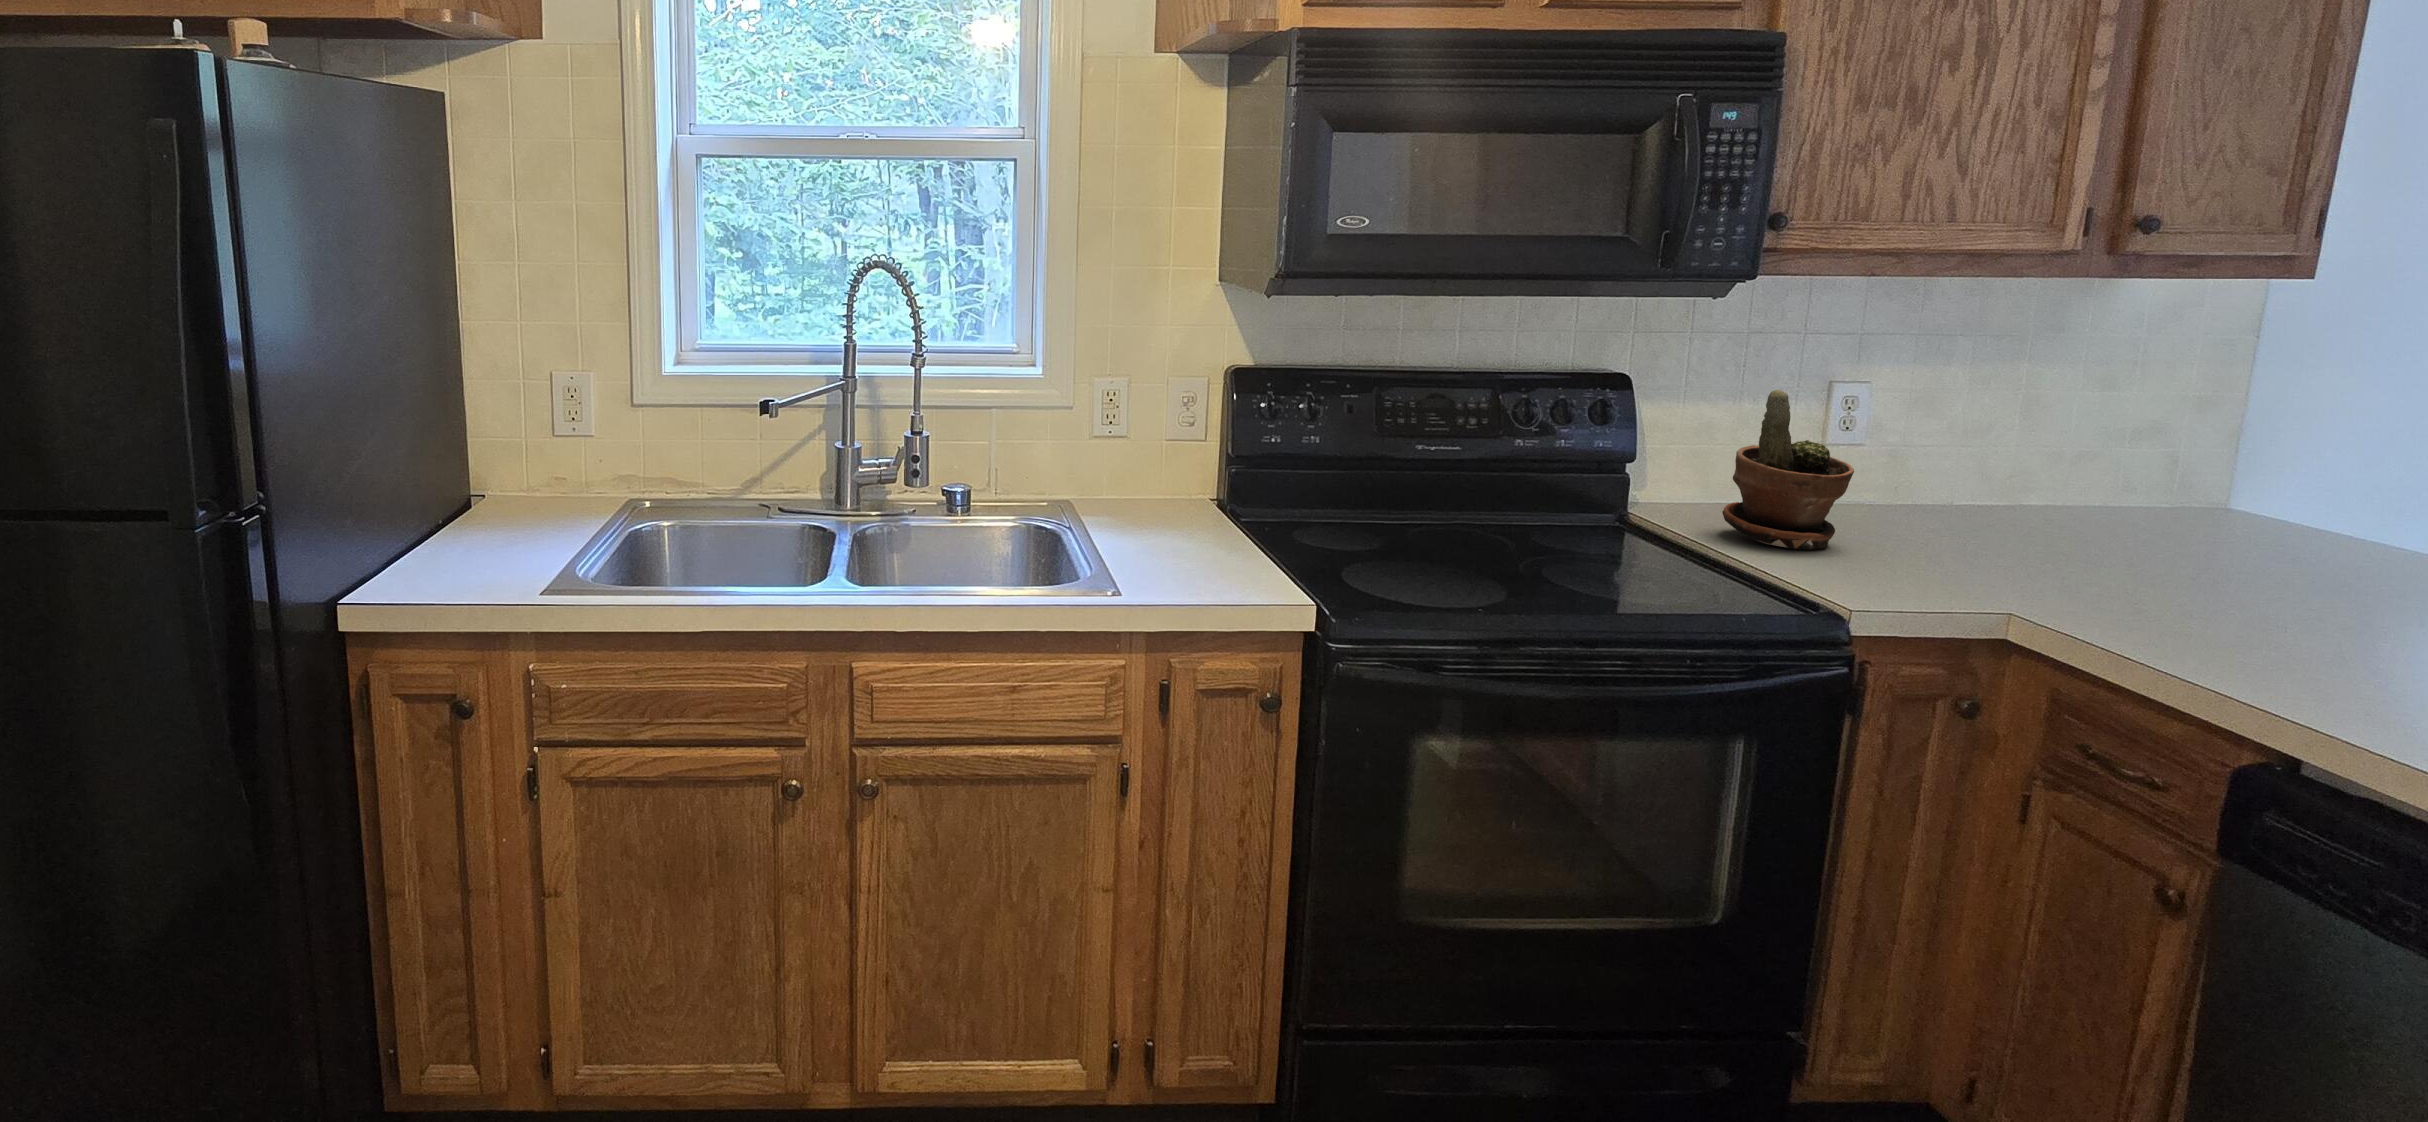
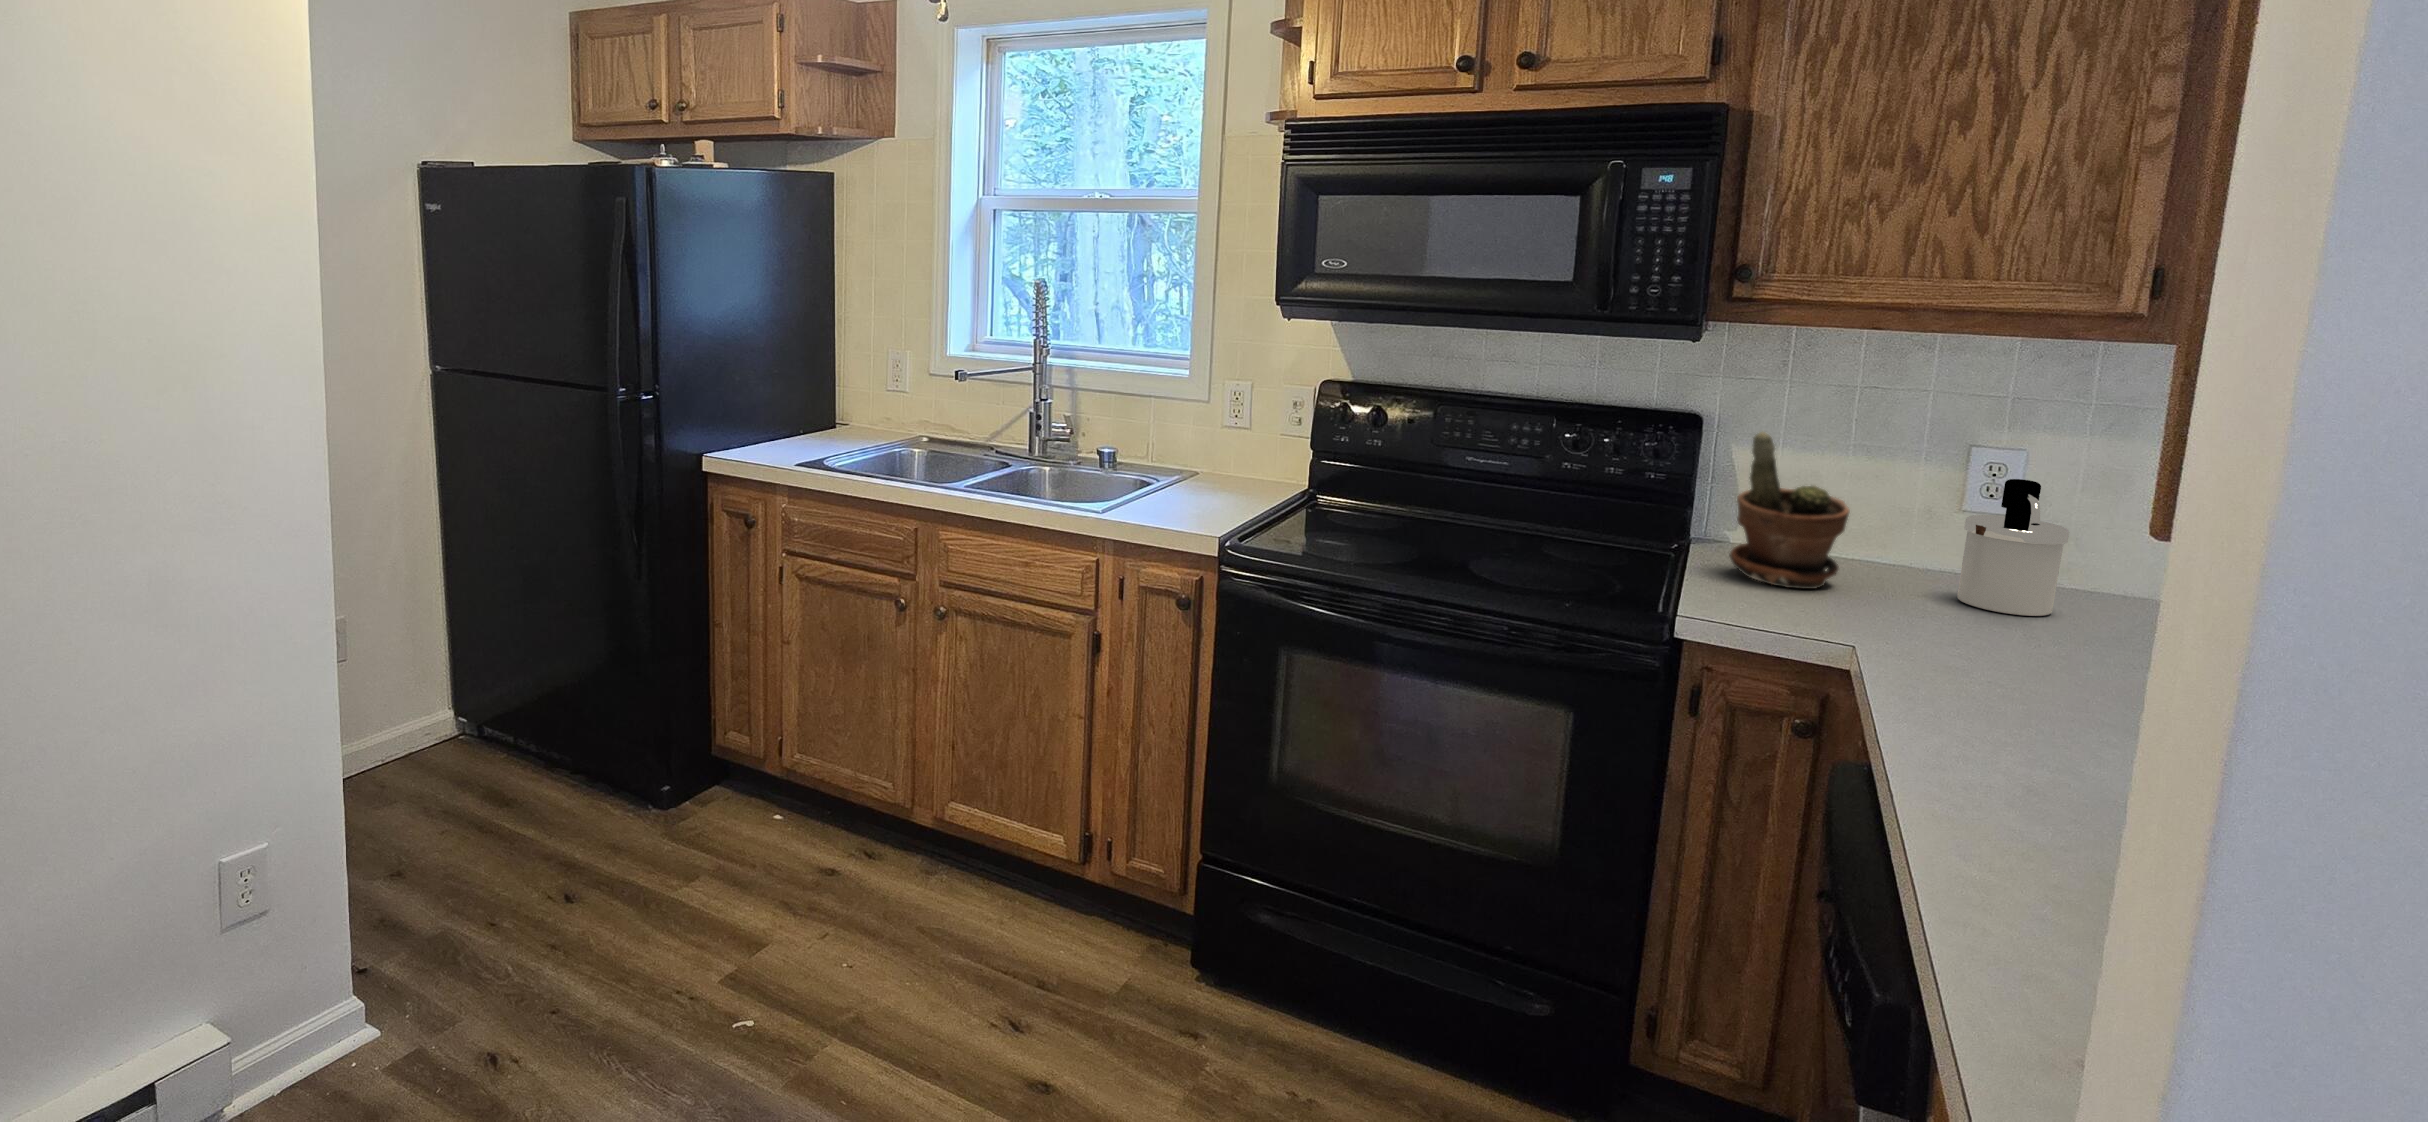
soap dispenser: none [1899,413,2037,543] -> present [1957,479,2069,616]

